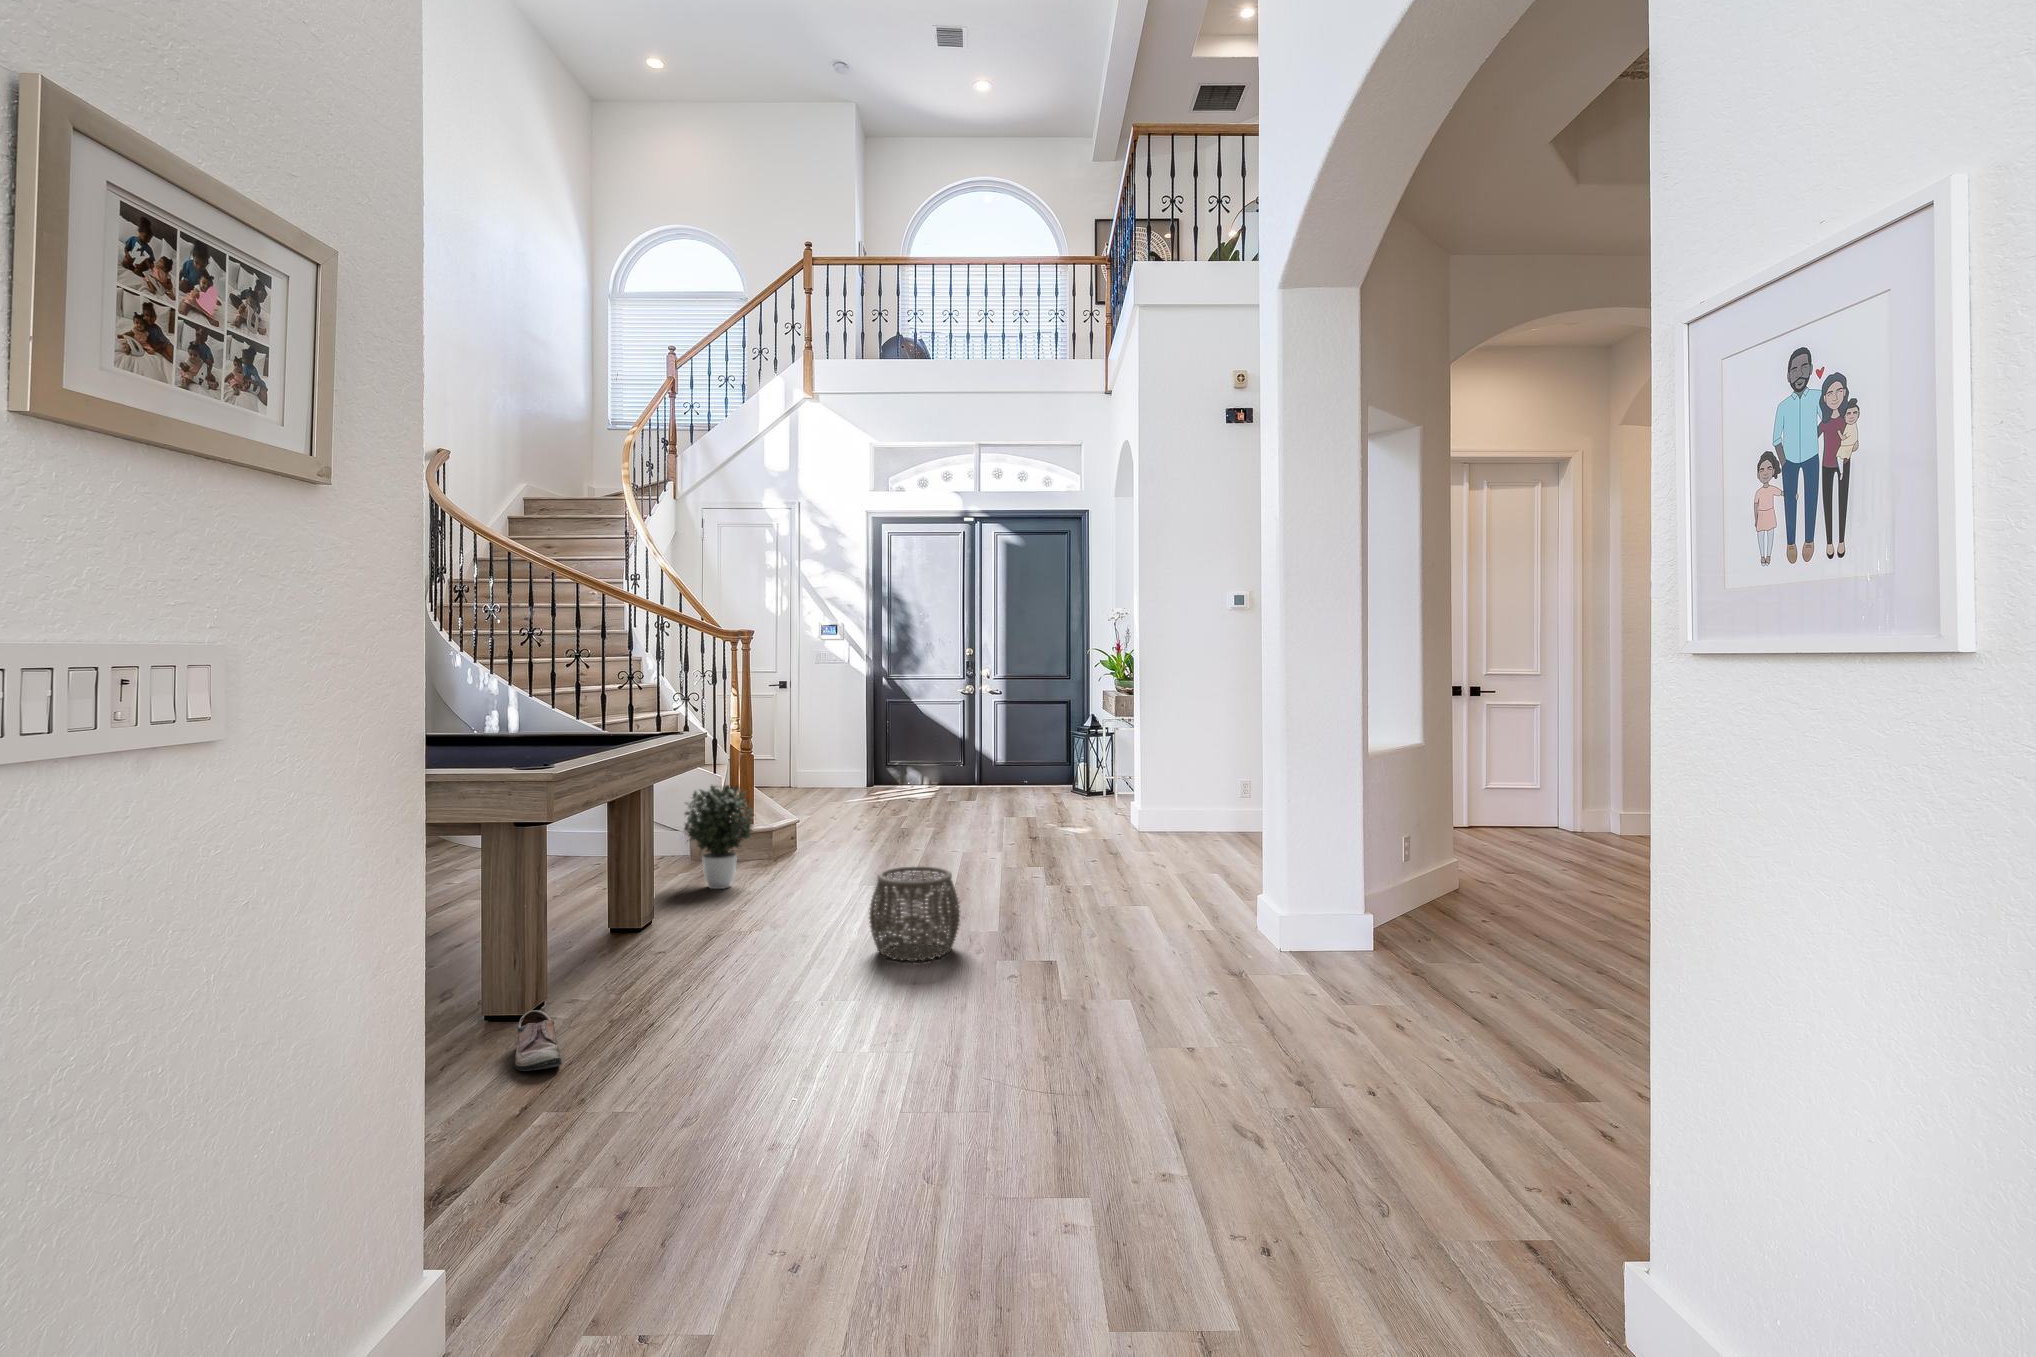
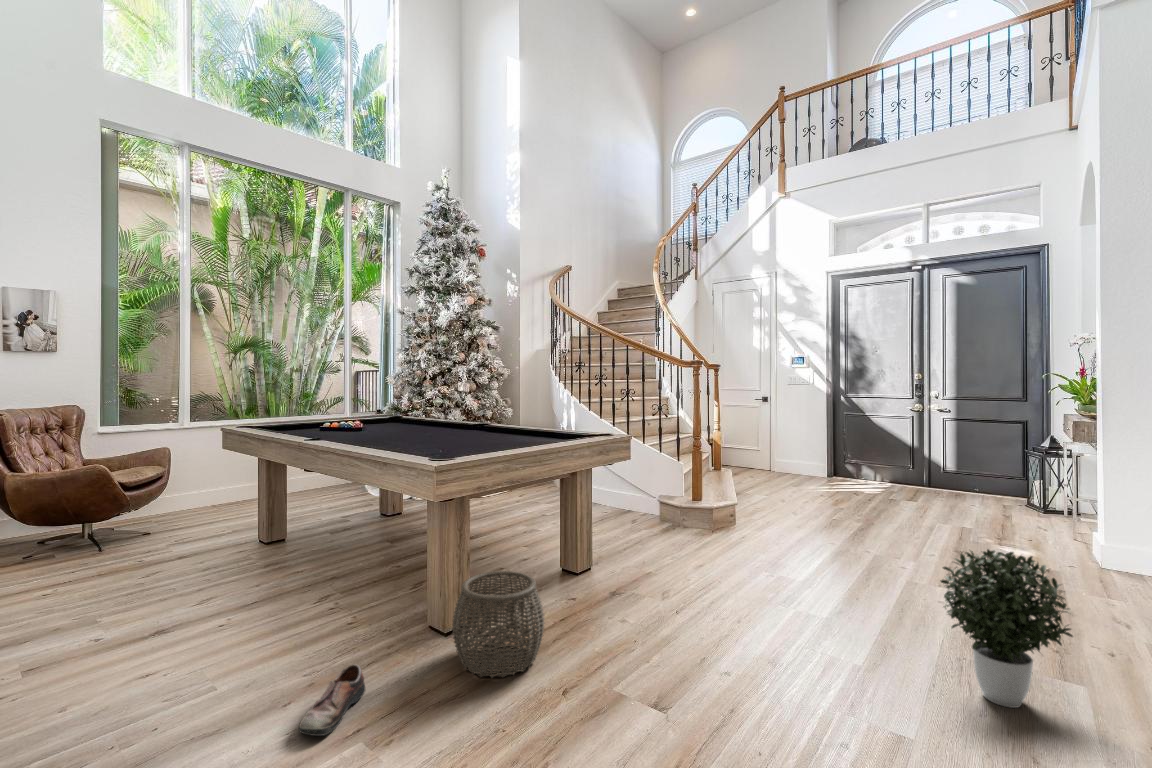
potted plant: present [685,785,754,889] -> present [941,549,1073,708]
woven basket: present [869,866,960,961] -> present [452,571,545,678]

